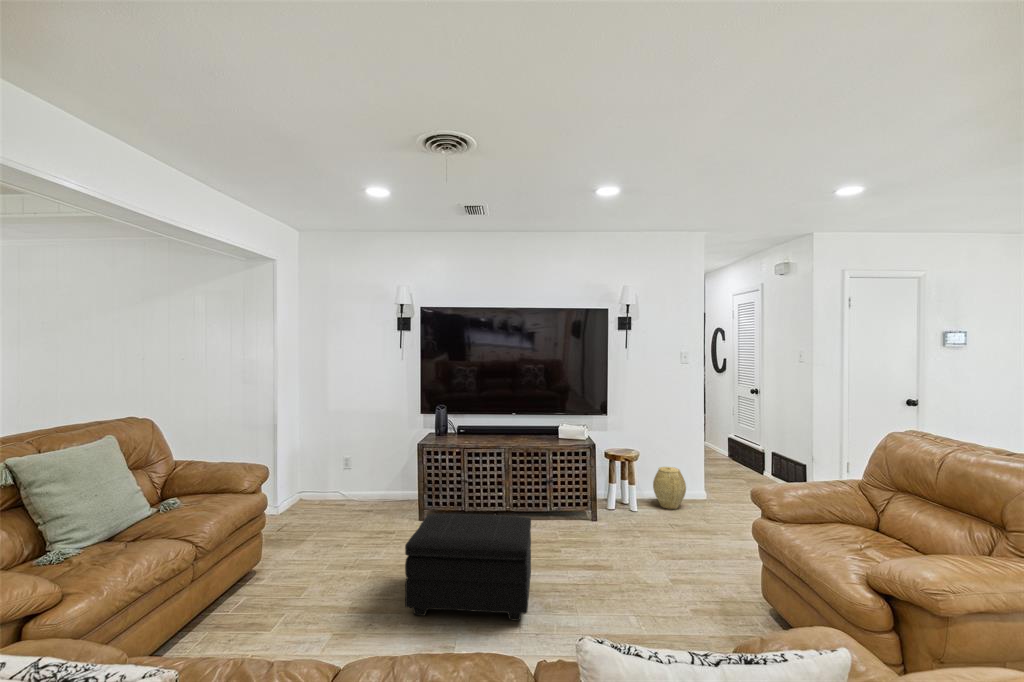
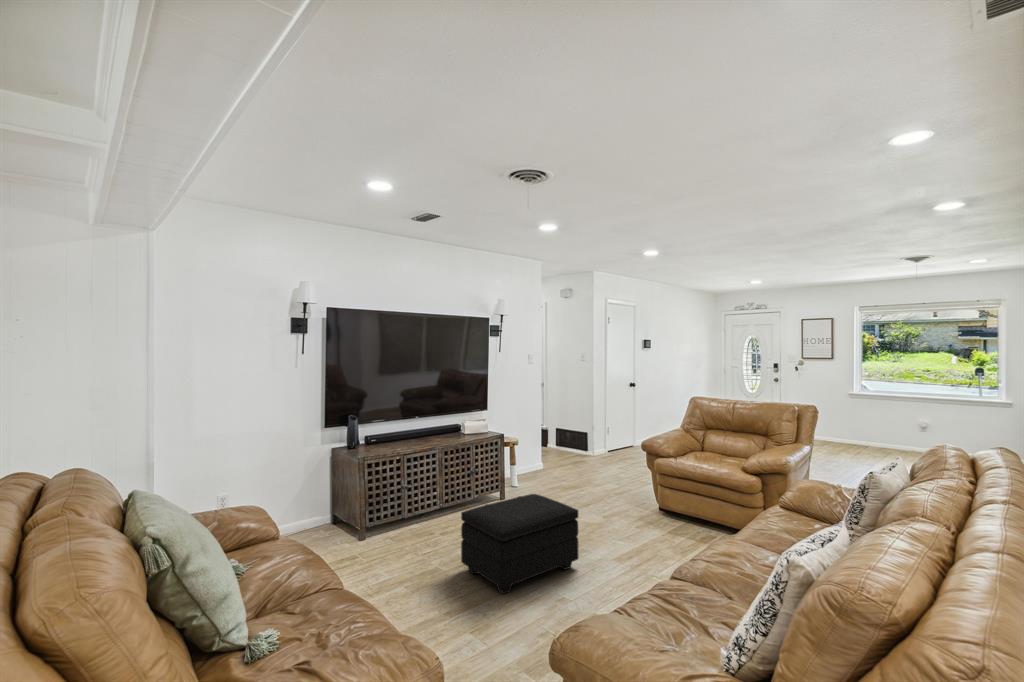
woven basket: present [653,467,686,509] -> none [518,447,544,480]

